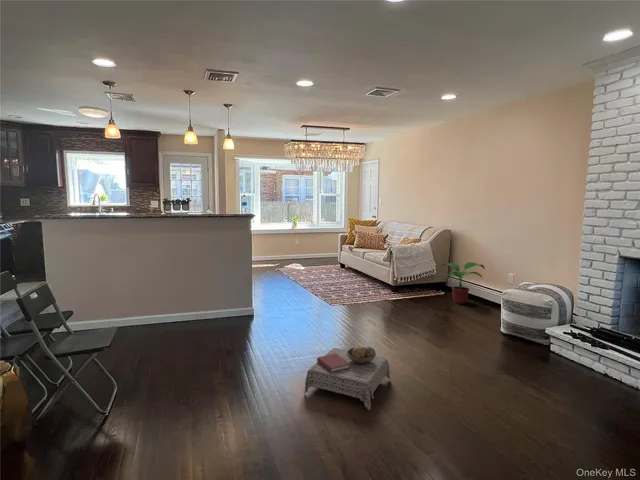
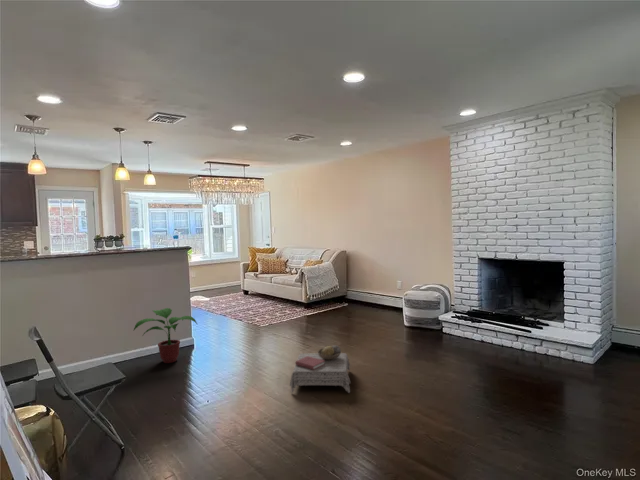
potted plant: present [441,262,484,304] -> present [134,308,197,363]

